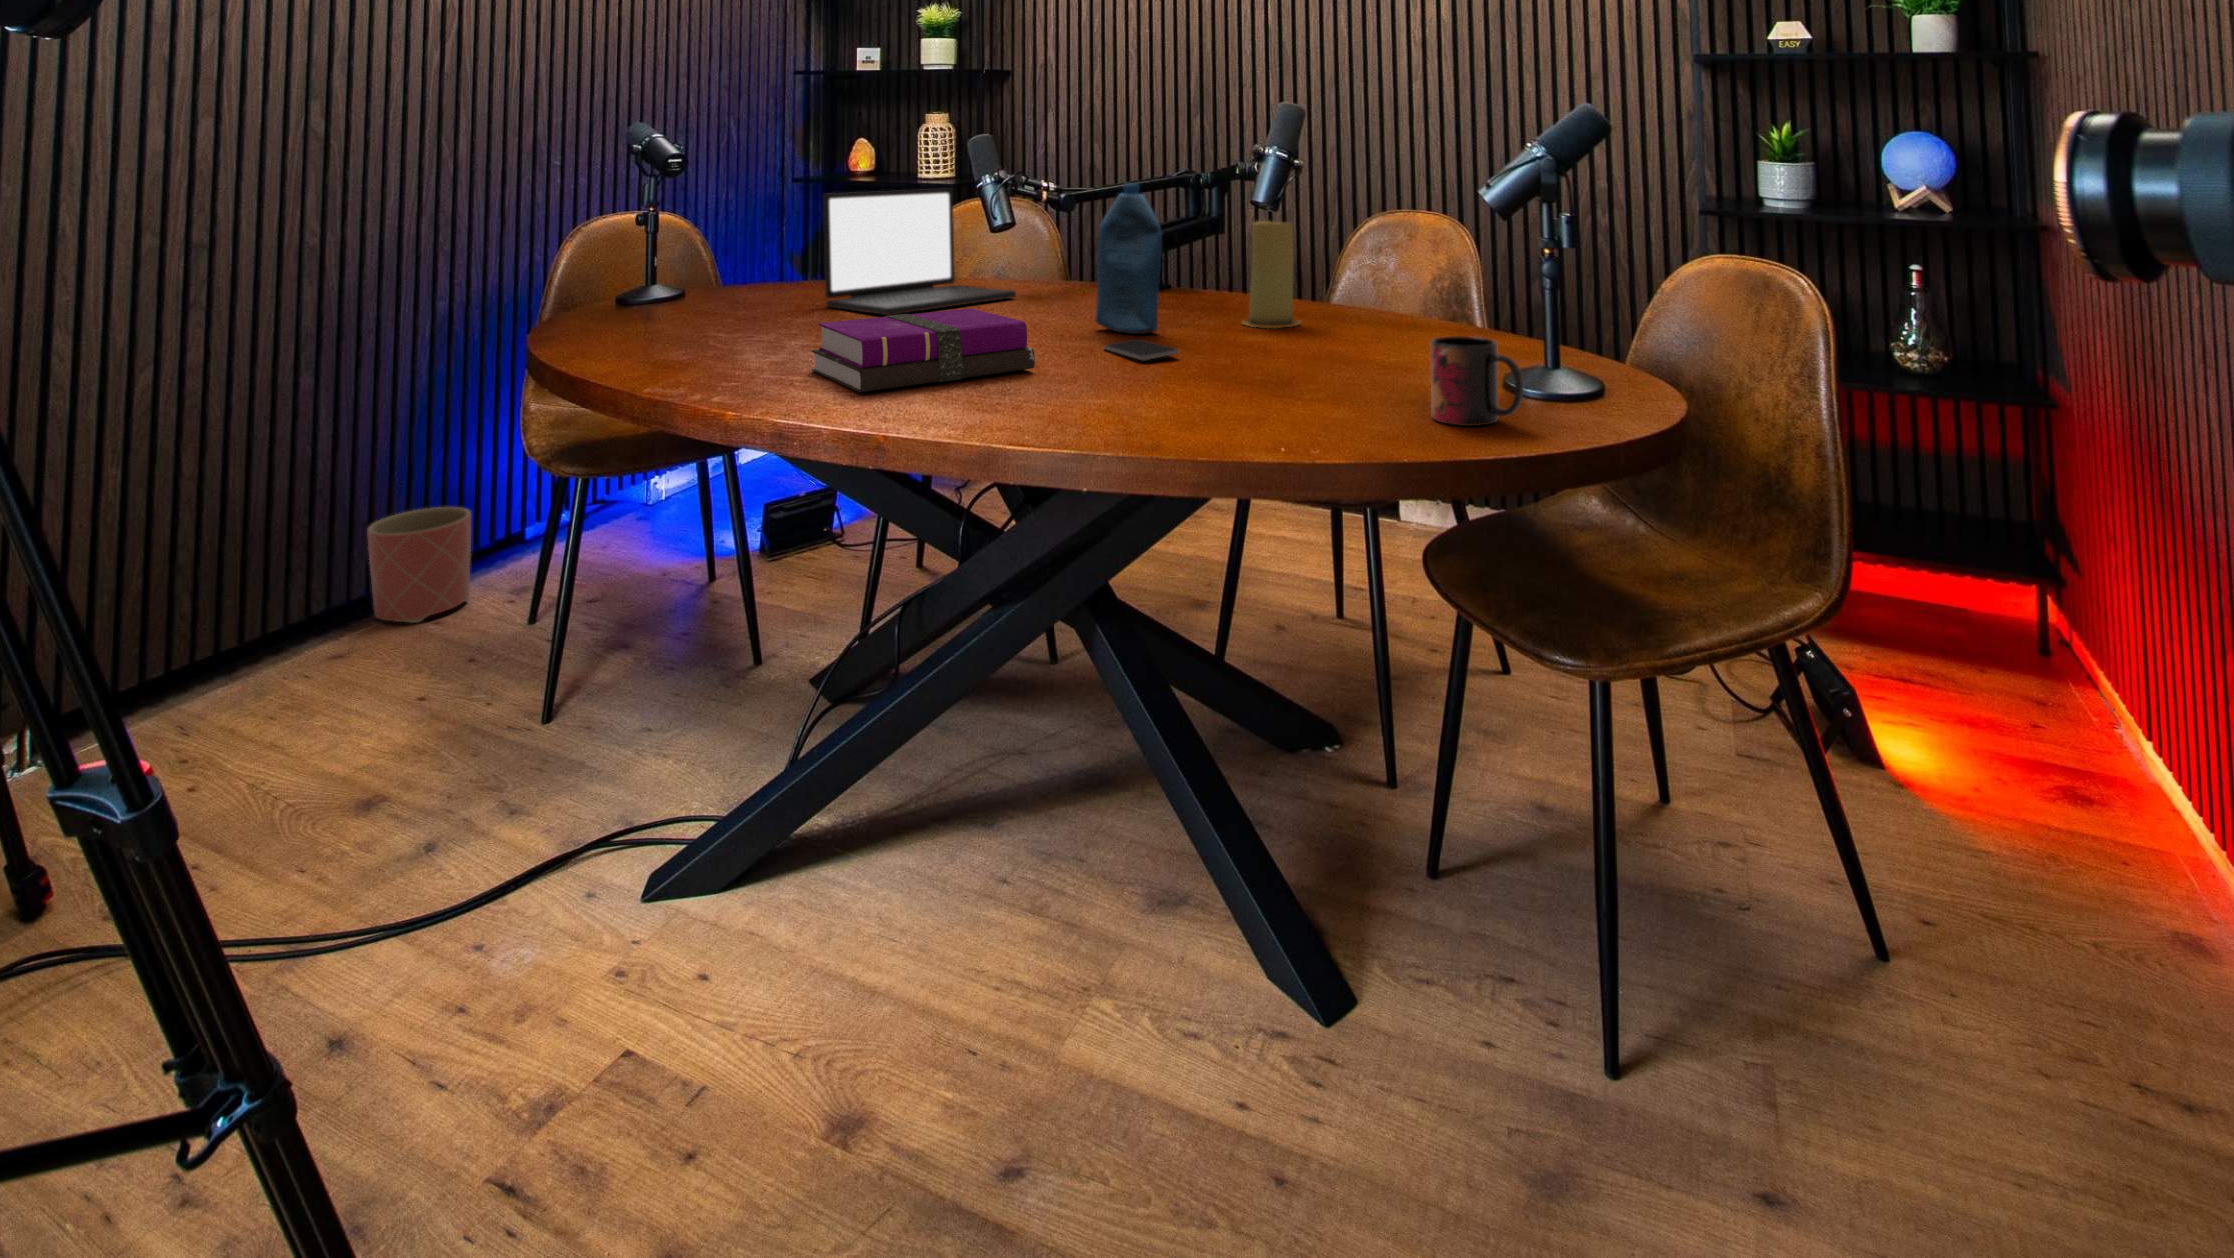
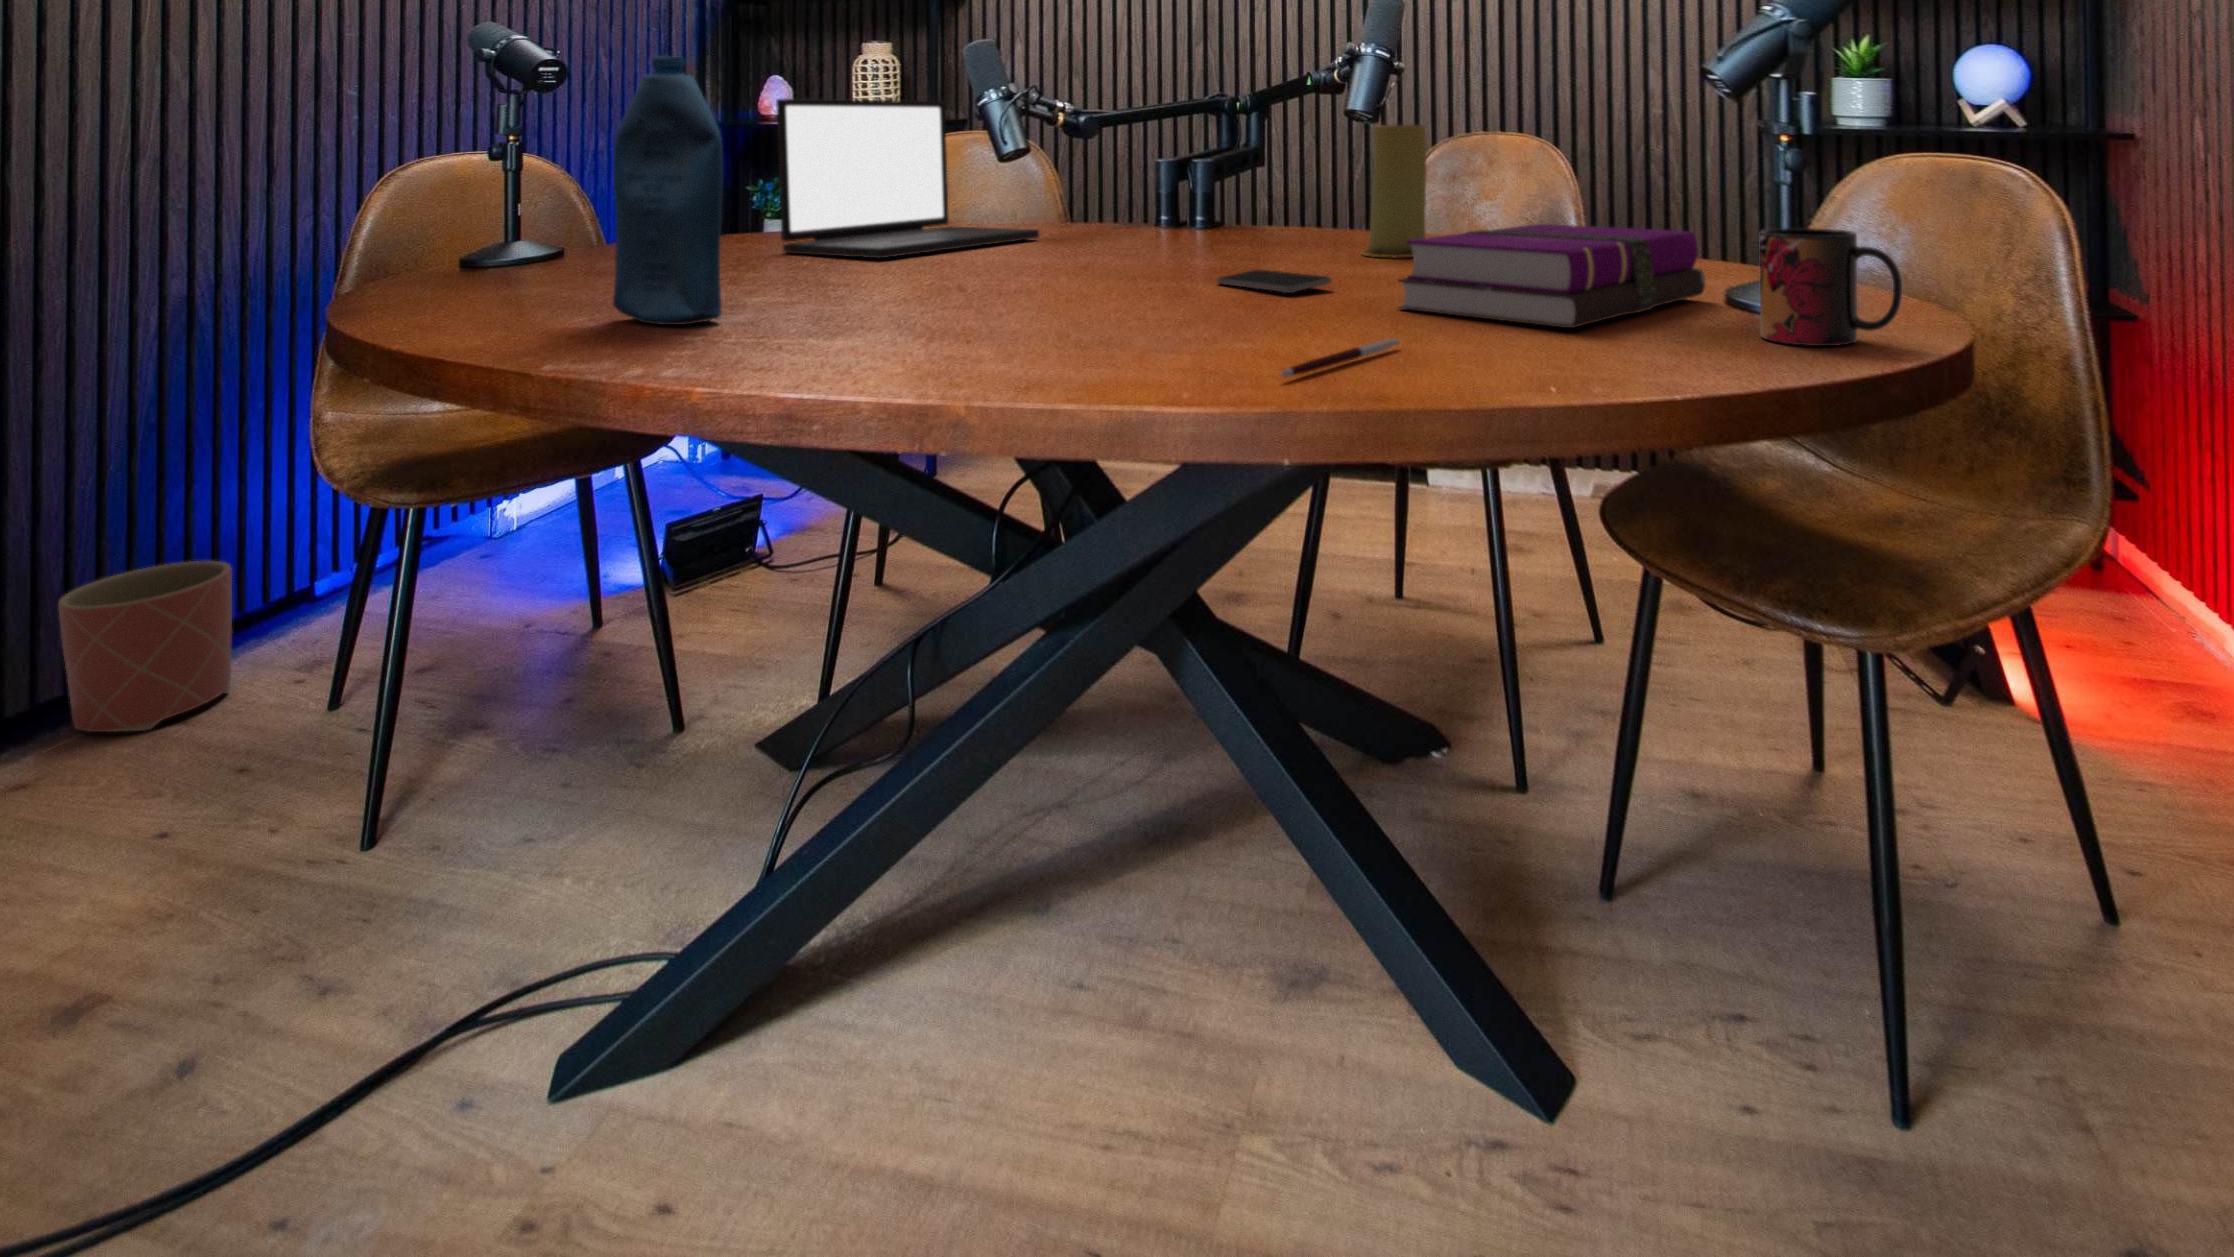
bottle: present [1095,183,1162,334] -> present [613,56,723,325]
notebook: present [811,308,1035,392] -> present [1398,224,1705,328]
pen: none [1058,406,1166,432] -> present [1280,339,1399,377]

